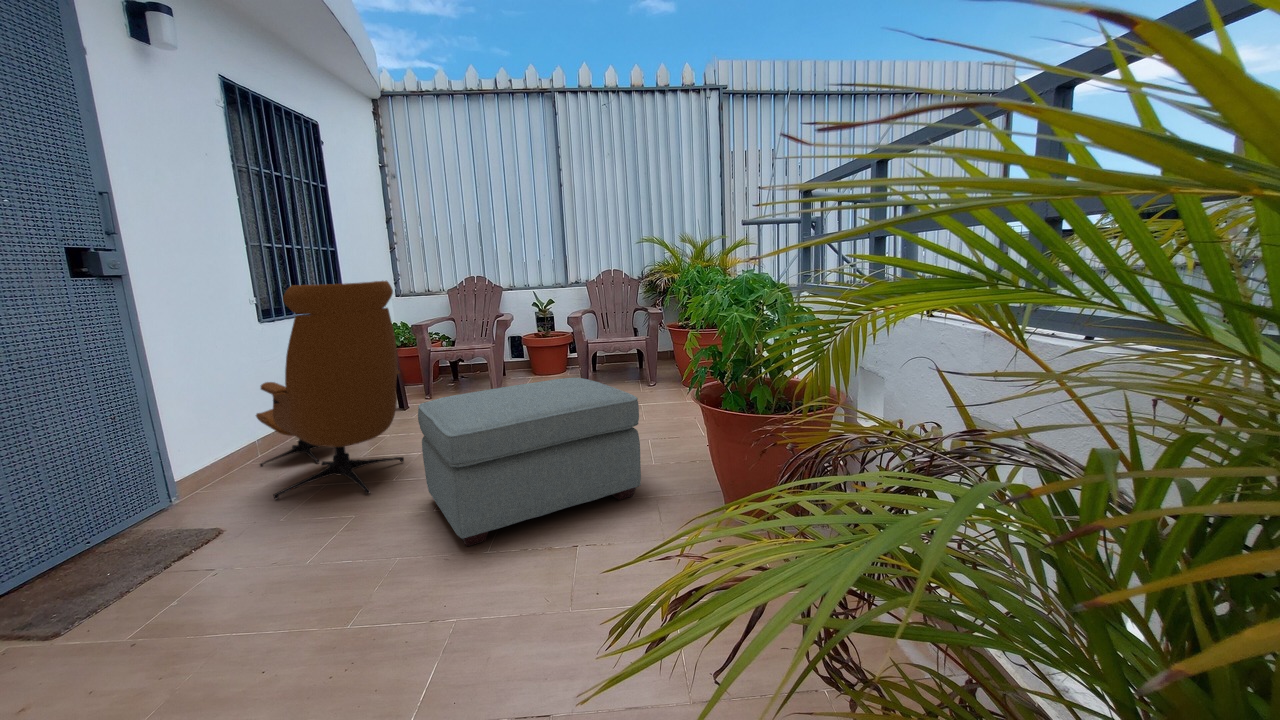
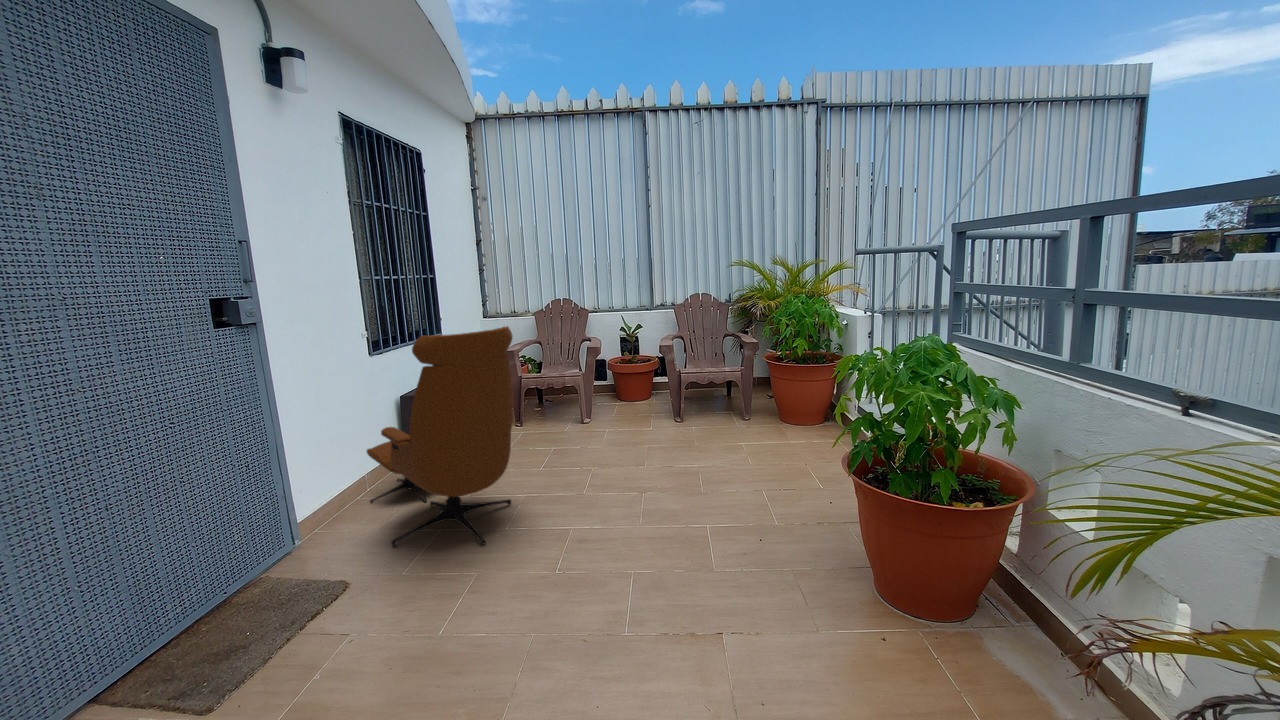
ottoman: present [418,378,641,546] -> none [541,427,776,621]

